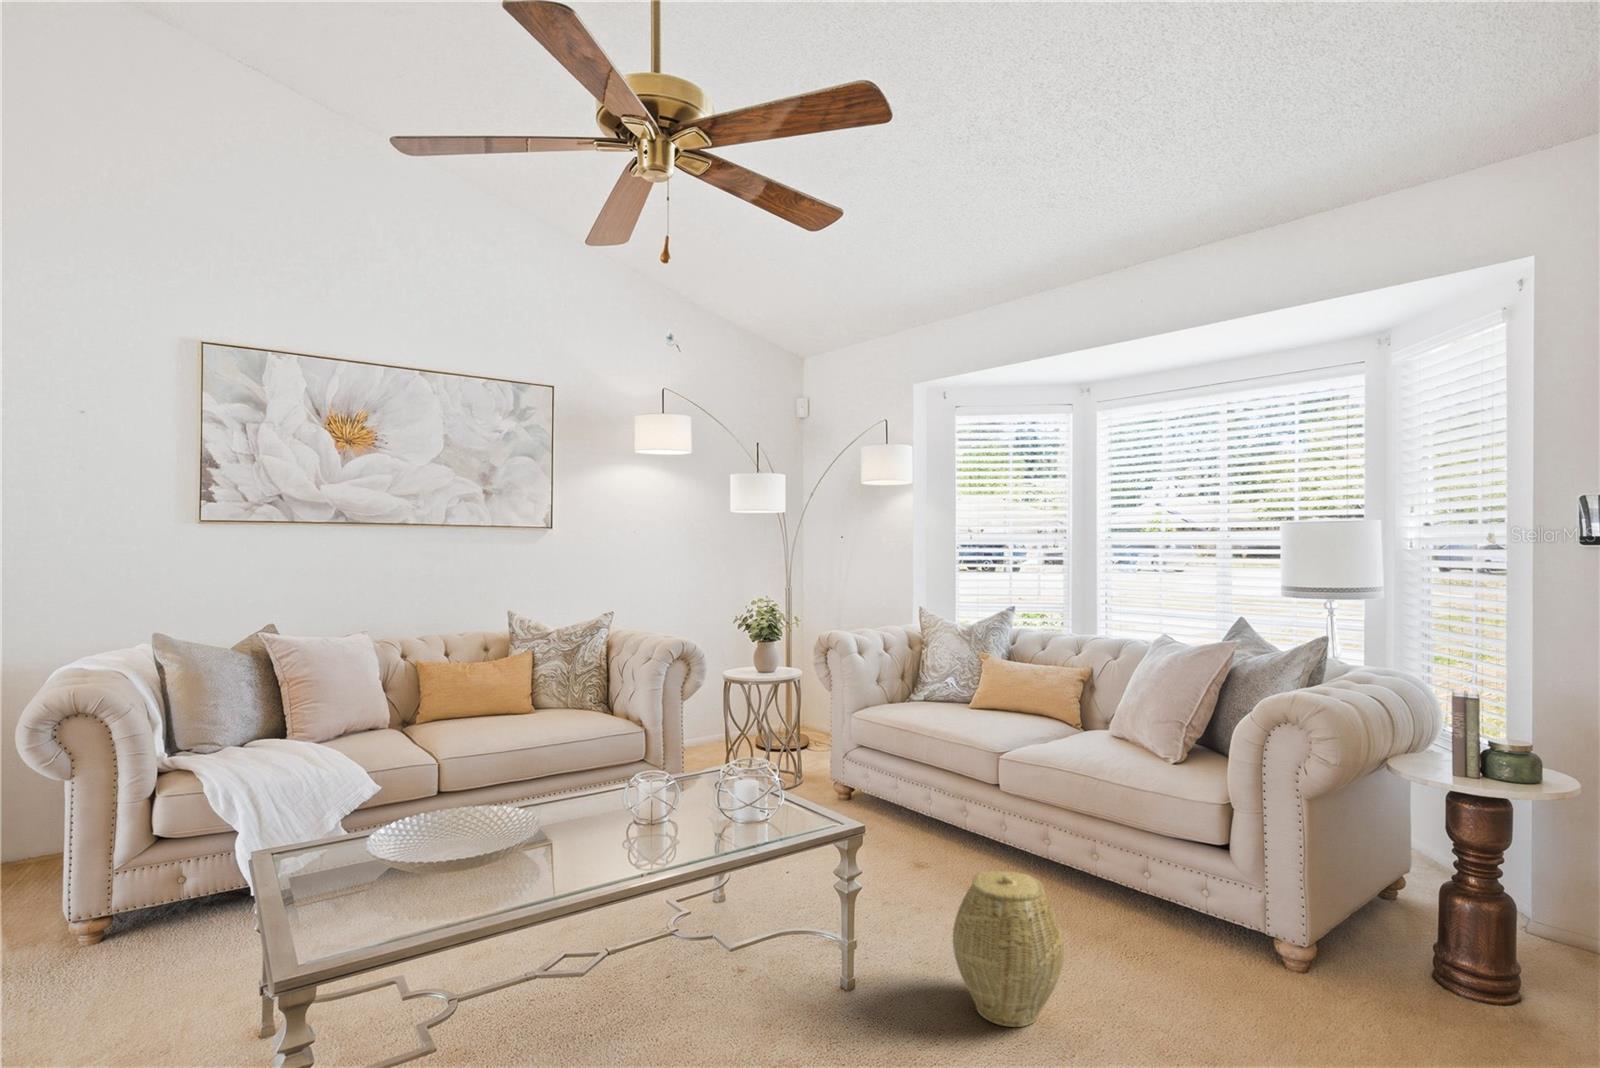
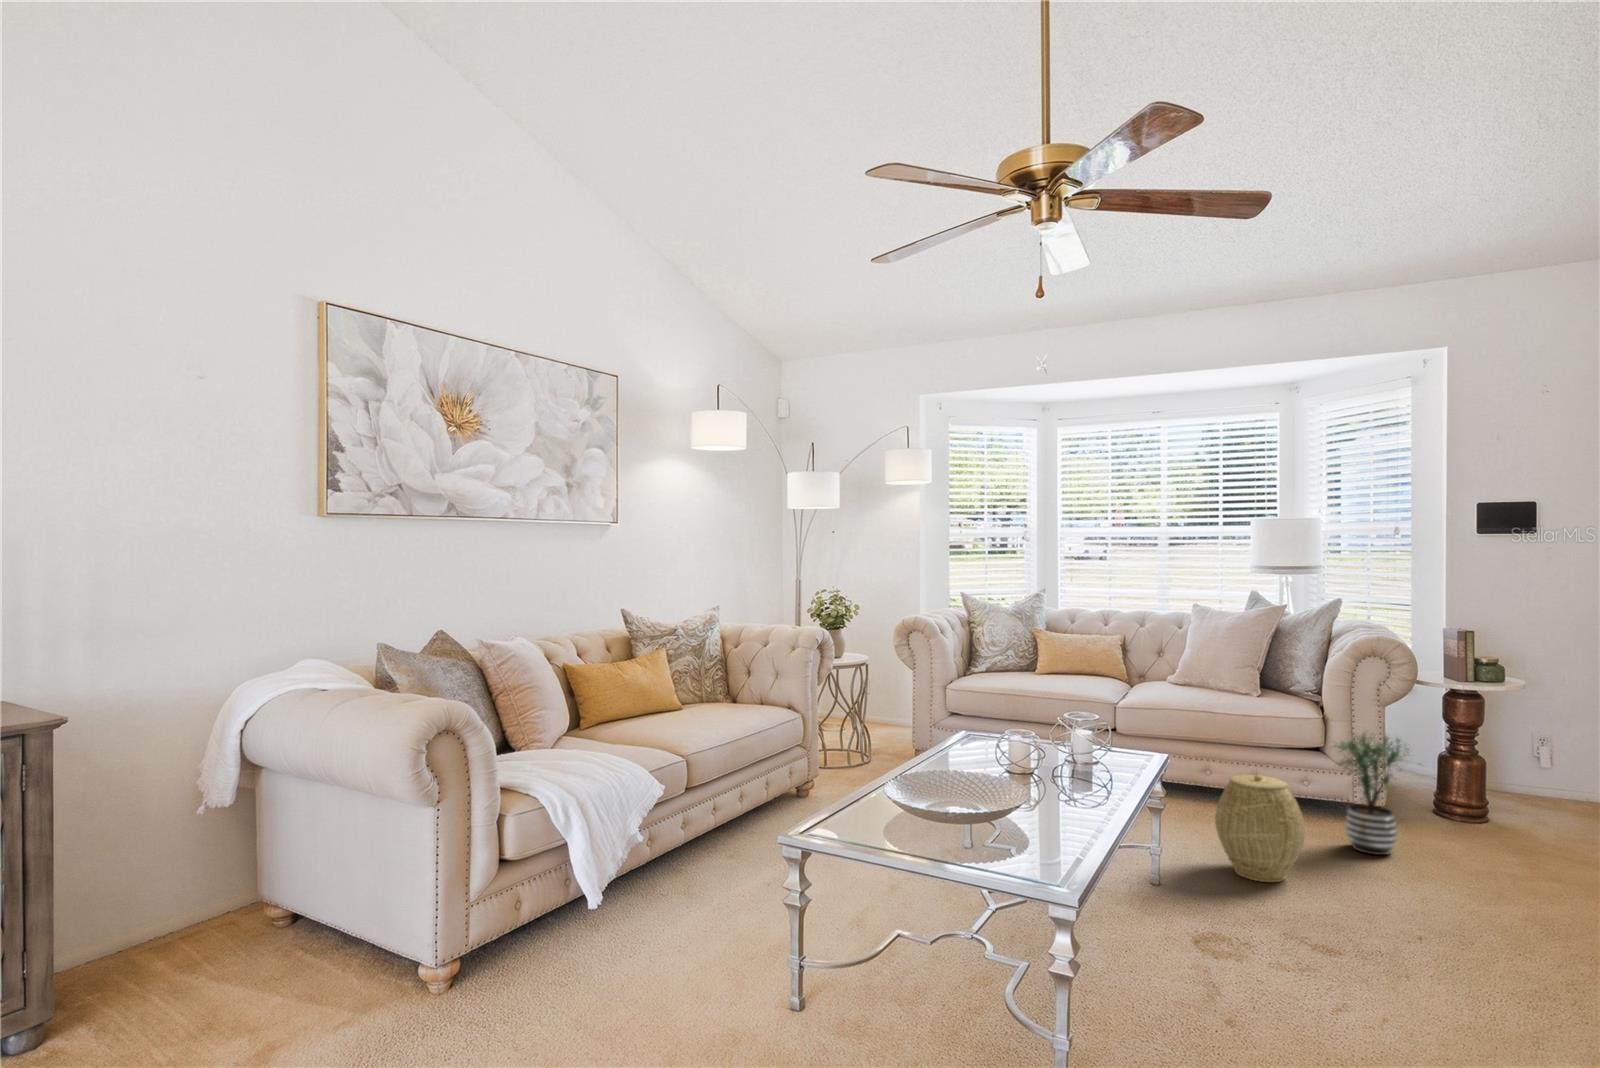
potted plant: none [1167,830,1293,1019] -> present [1331,731,1421,855]

